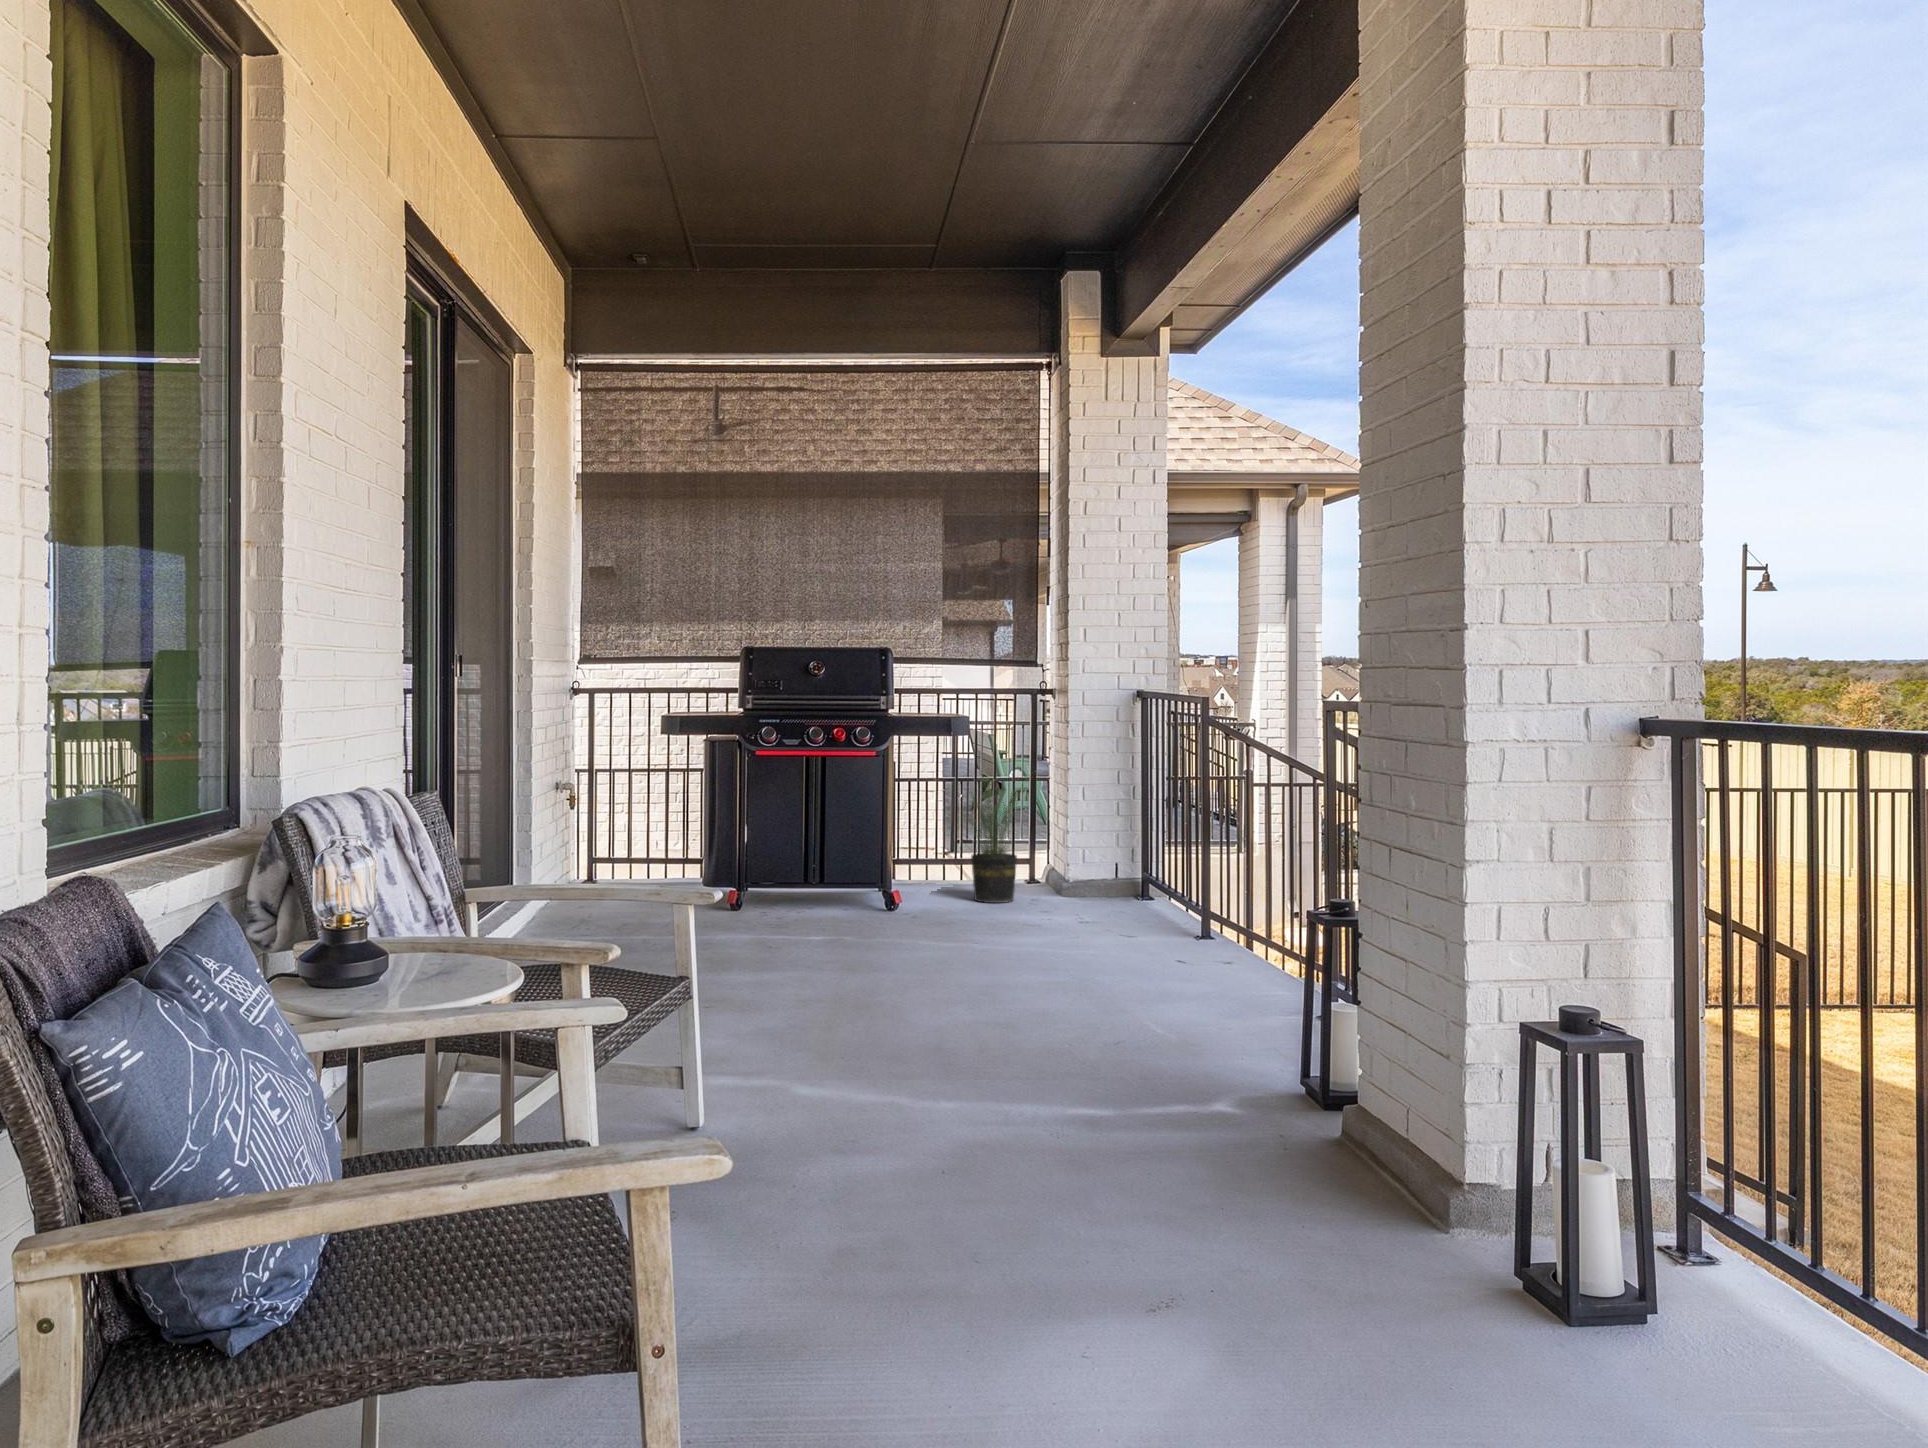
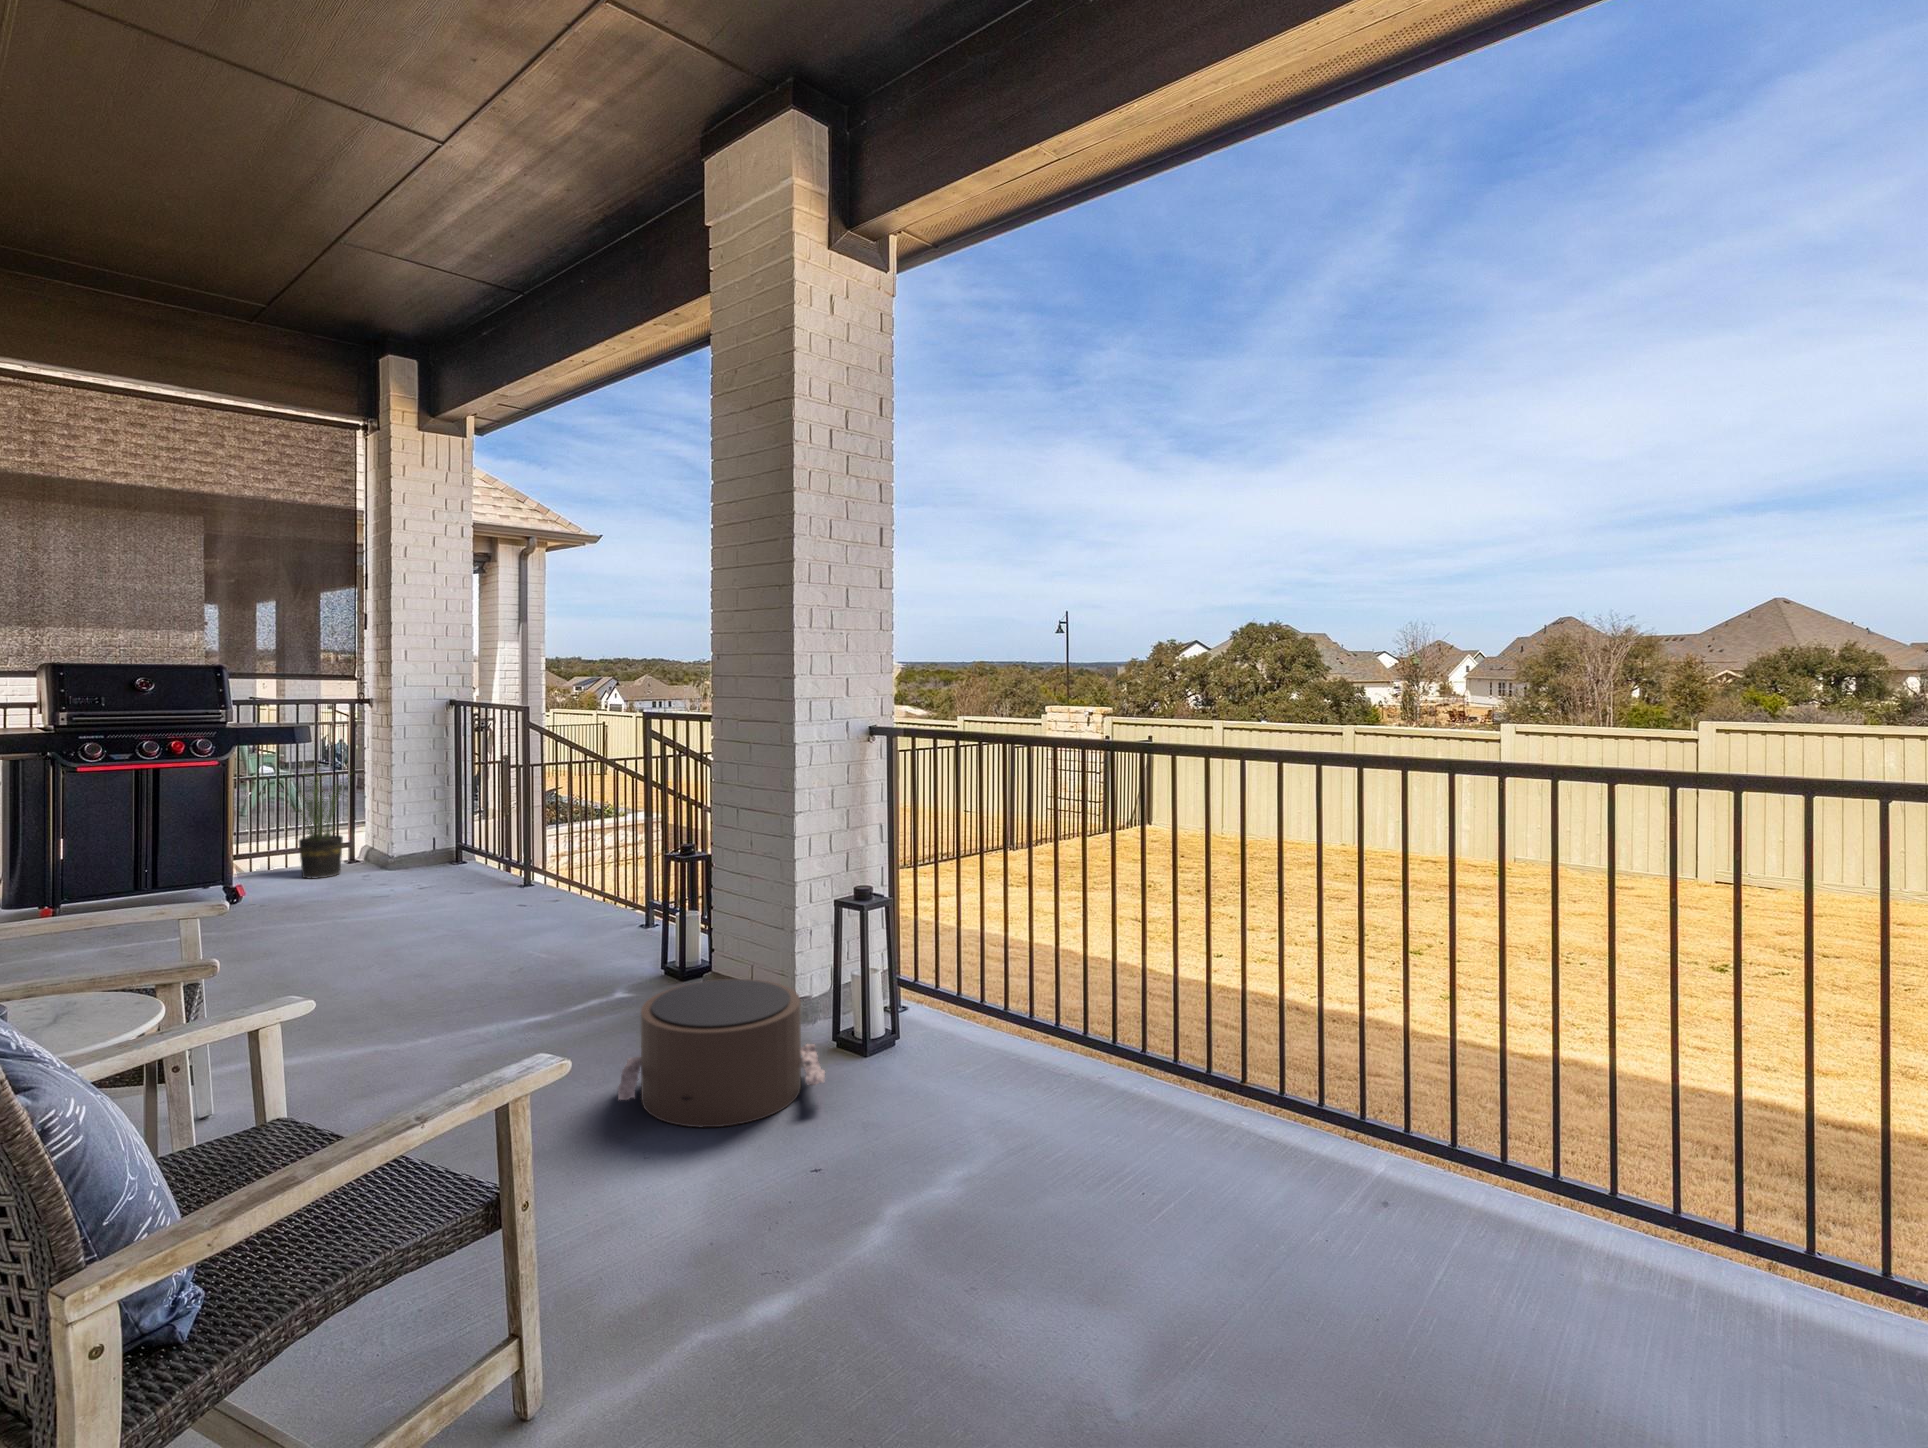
pouf: none [1086,1111,1443,1362] -> present [618,979,825,1127]

